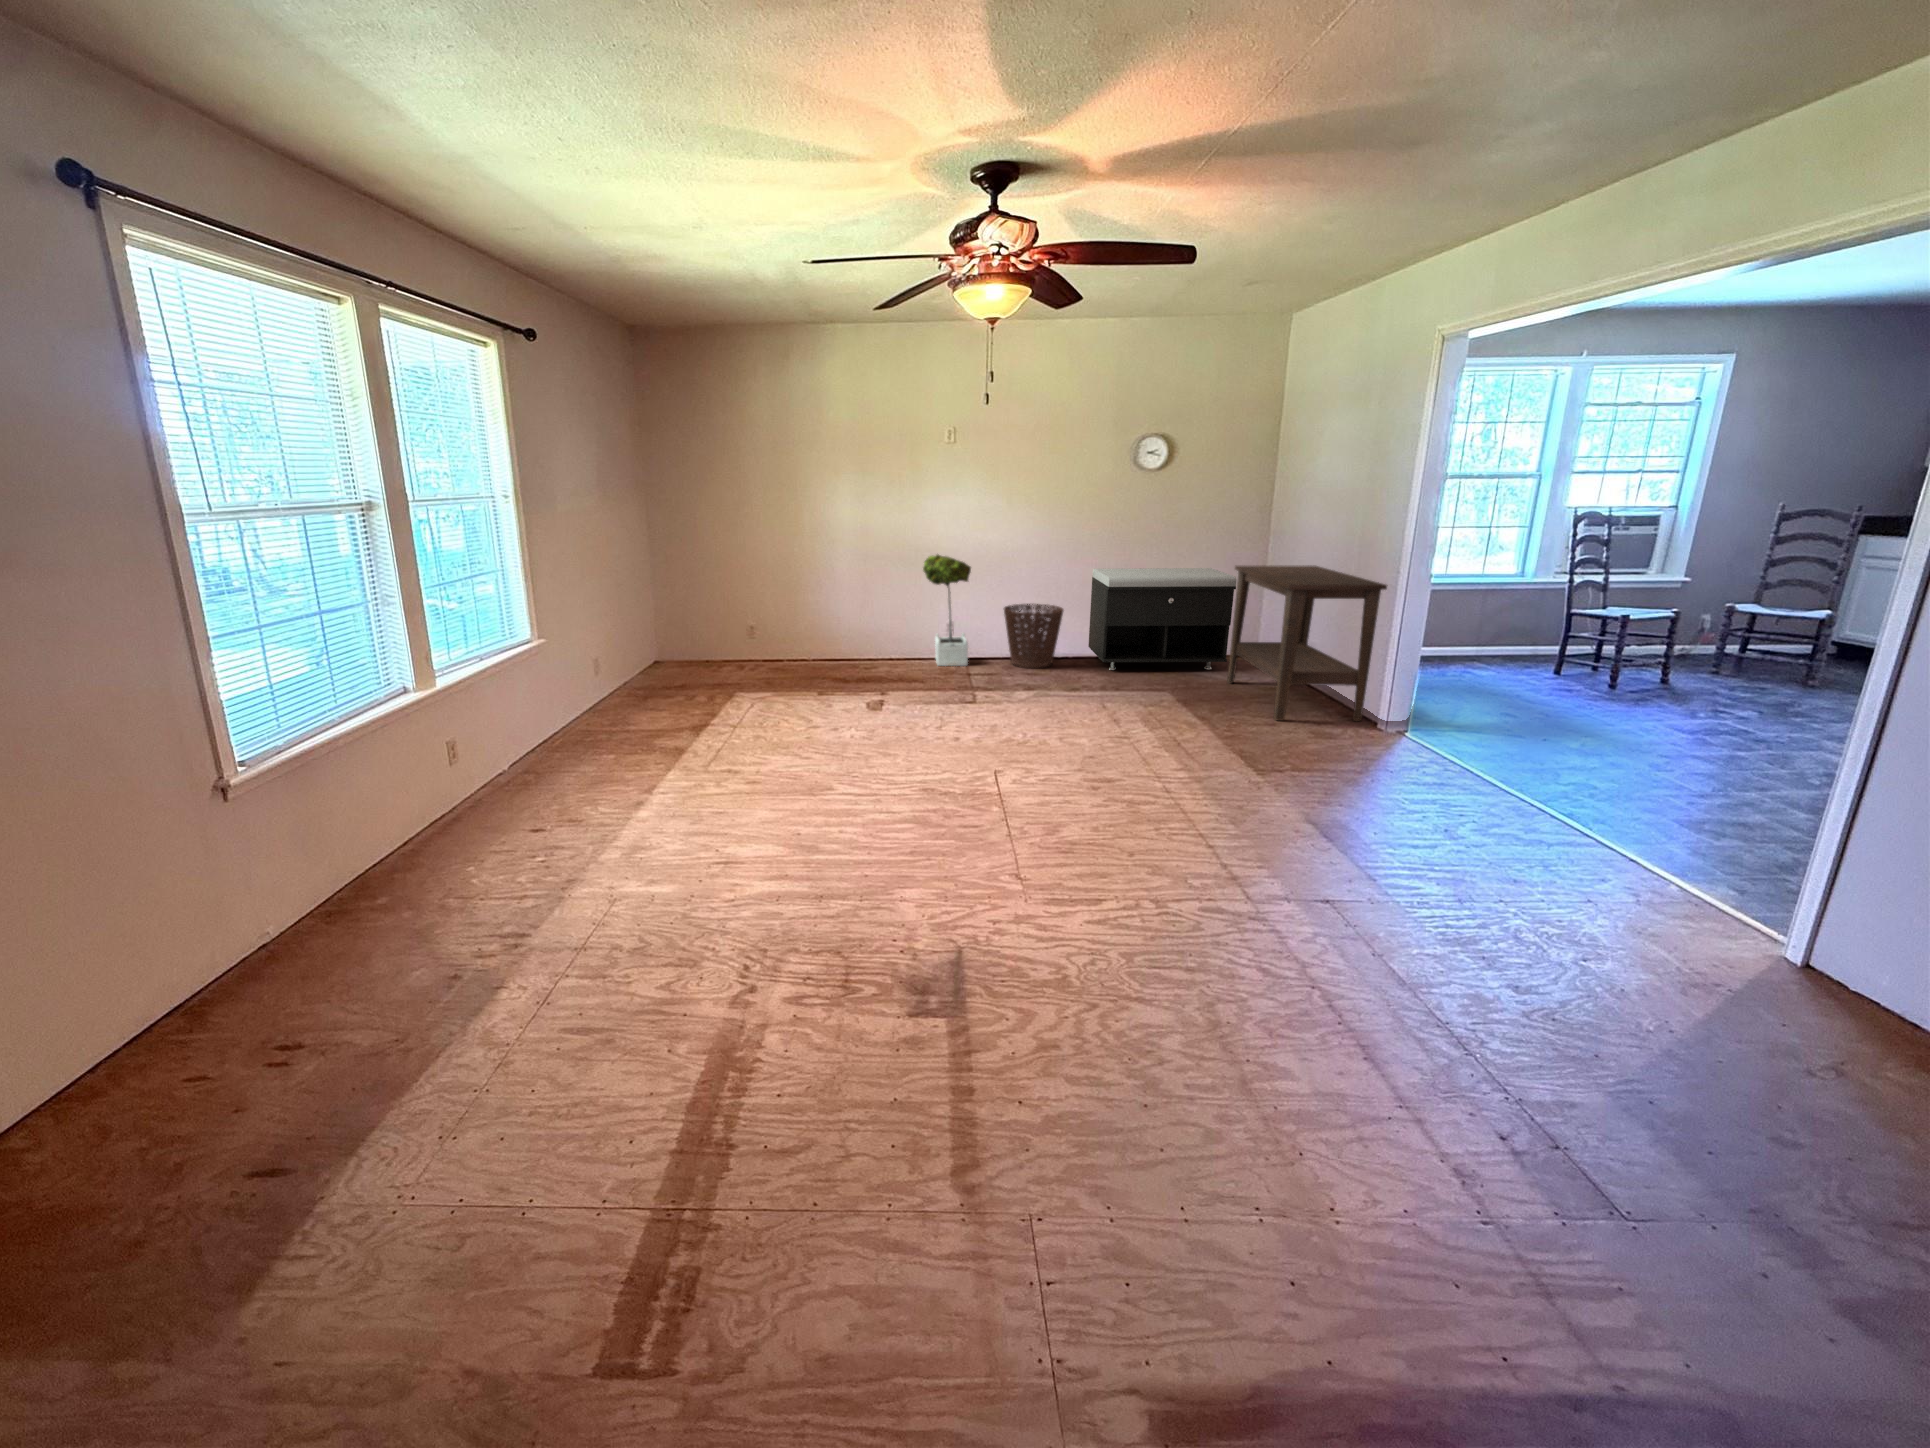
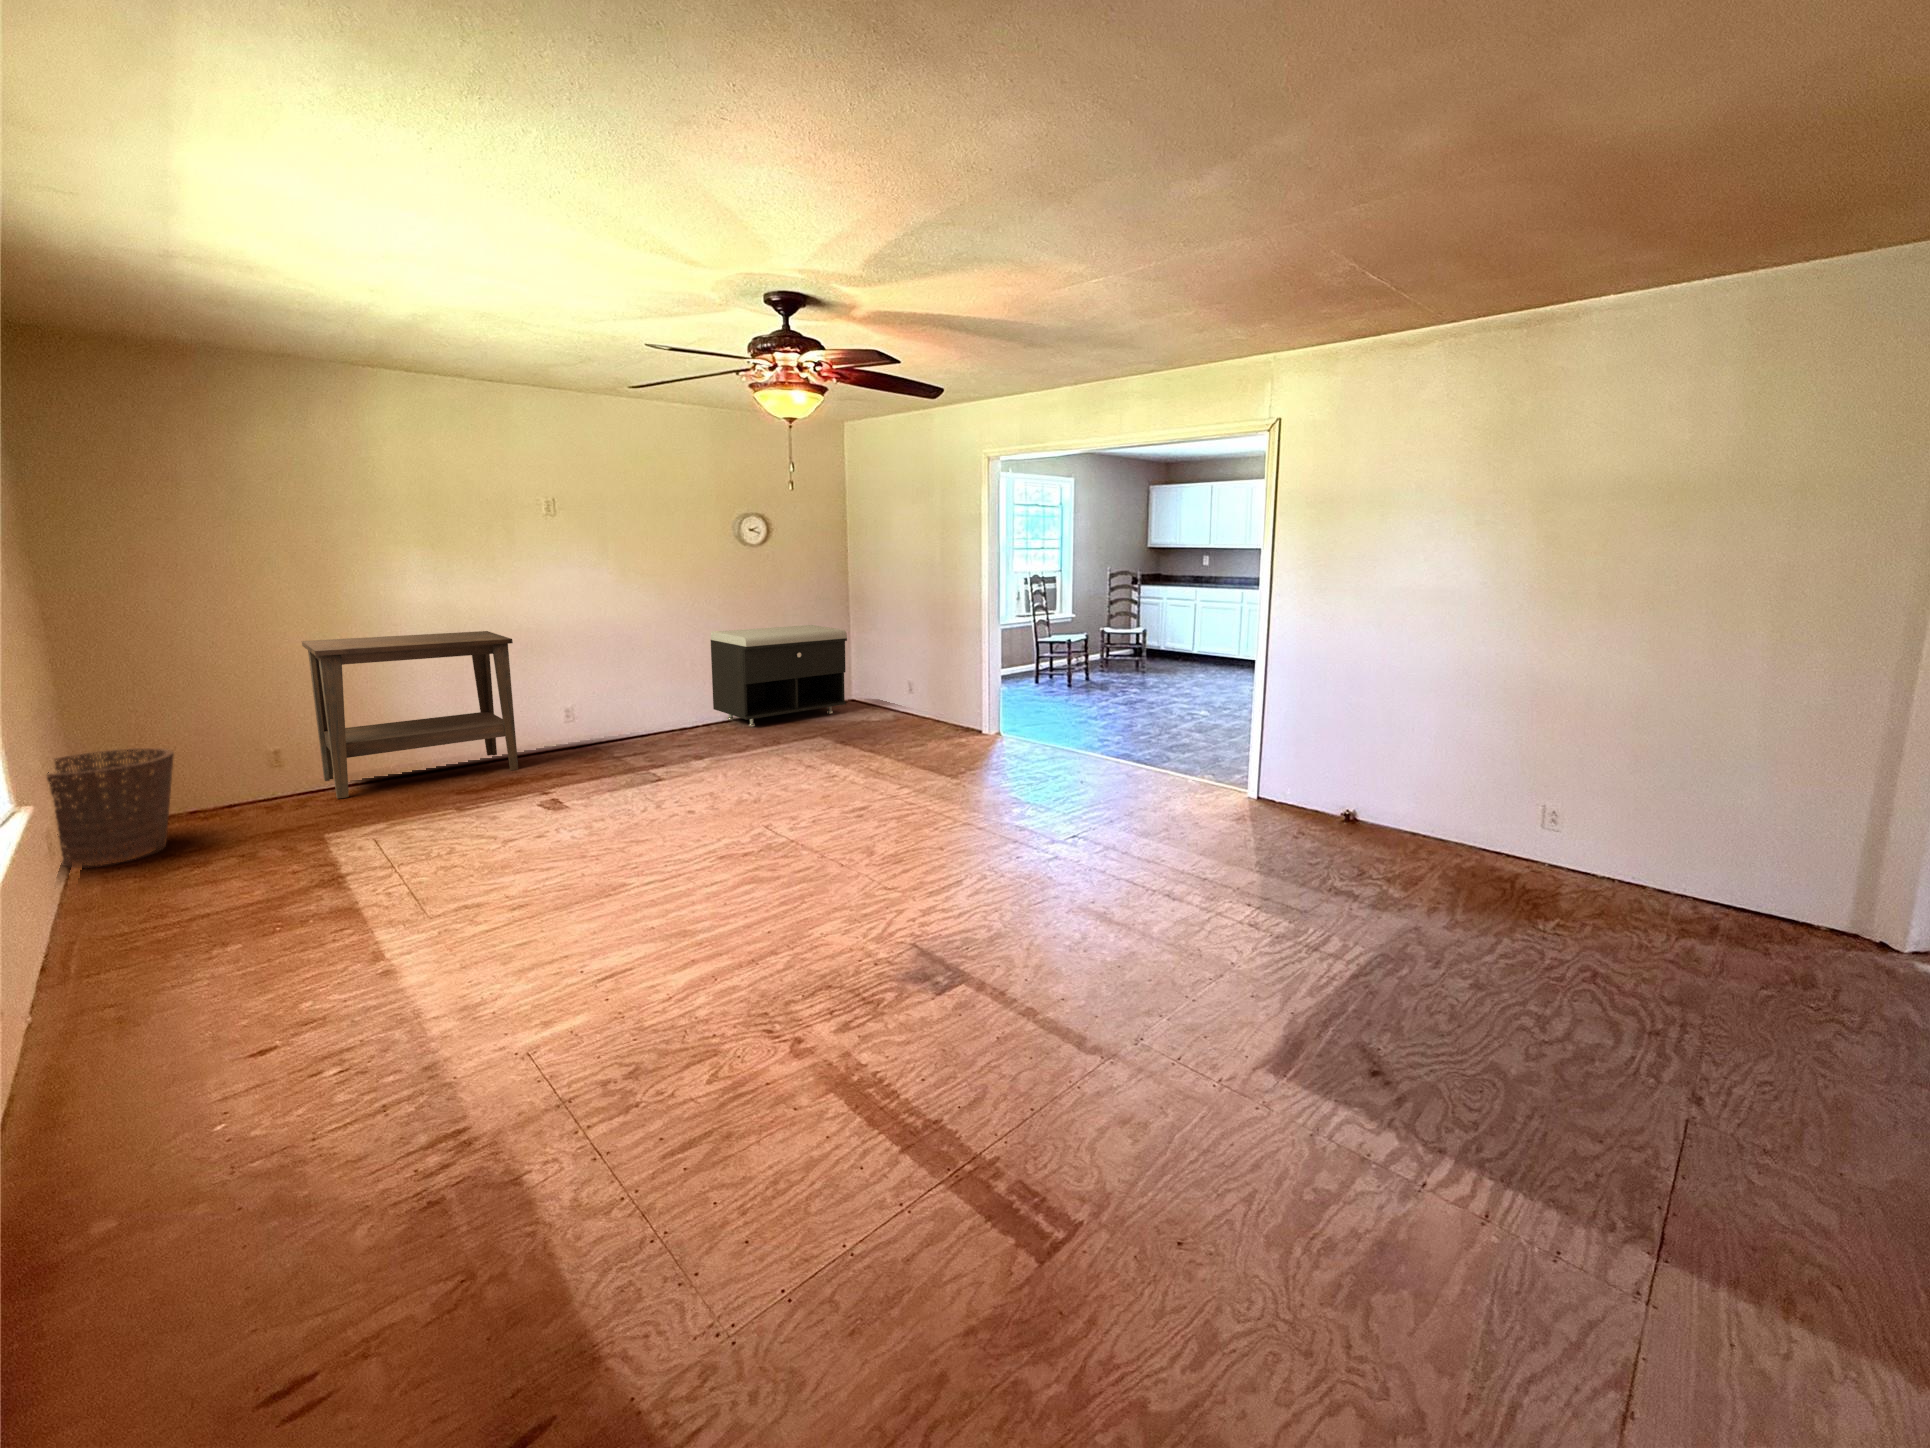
potted tree: present [923,554,971,666] -> none [527,624,598,752]
side table: present [1227,565,1387,721] -> present [302,631,518,799]
basket: present [1004,604,1063,668] -> present [47,748,174,867]

